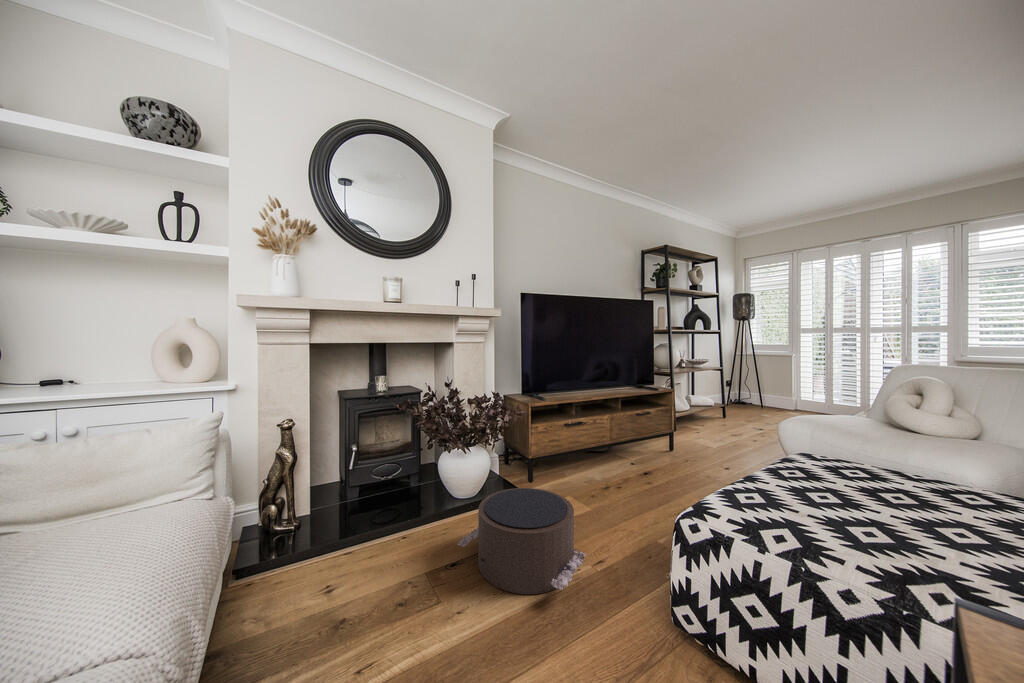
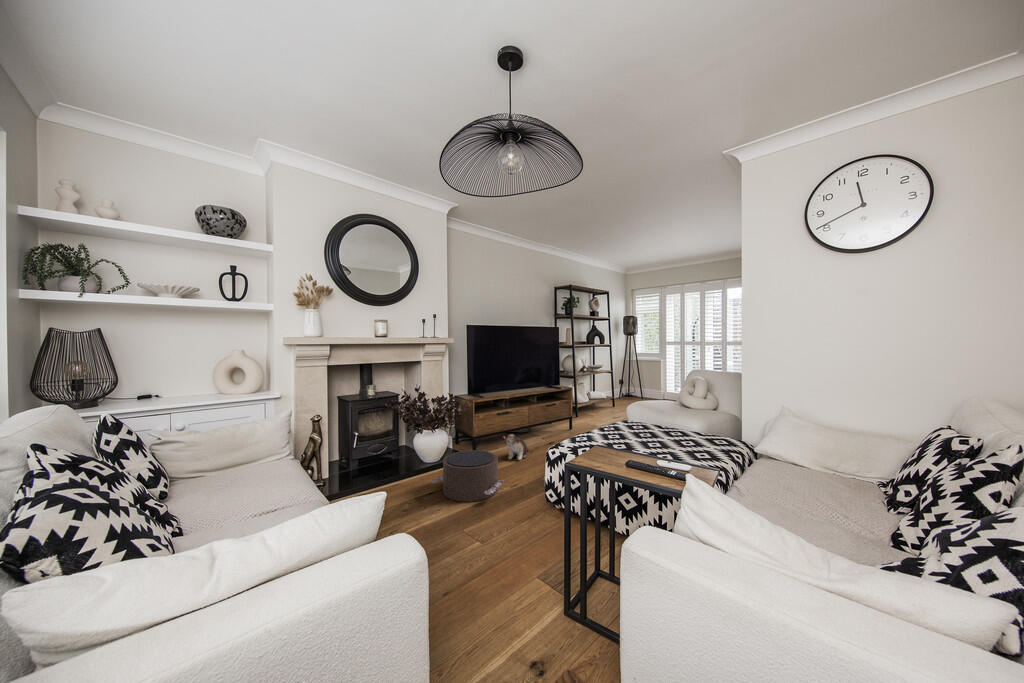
plush toy: none [578,460,616,502] -> present [506,434,529,460]

